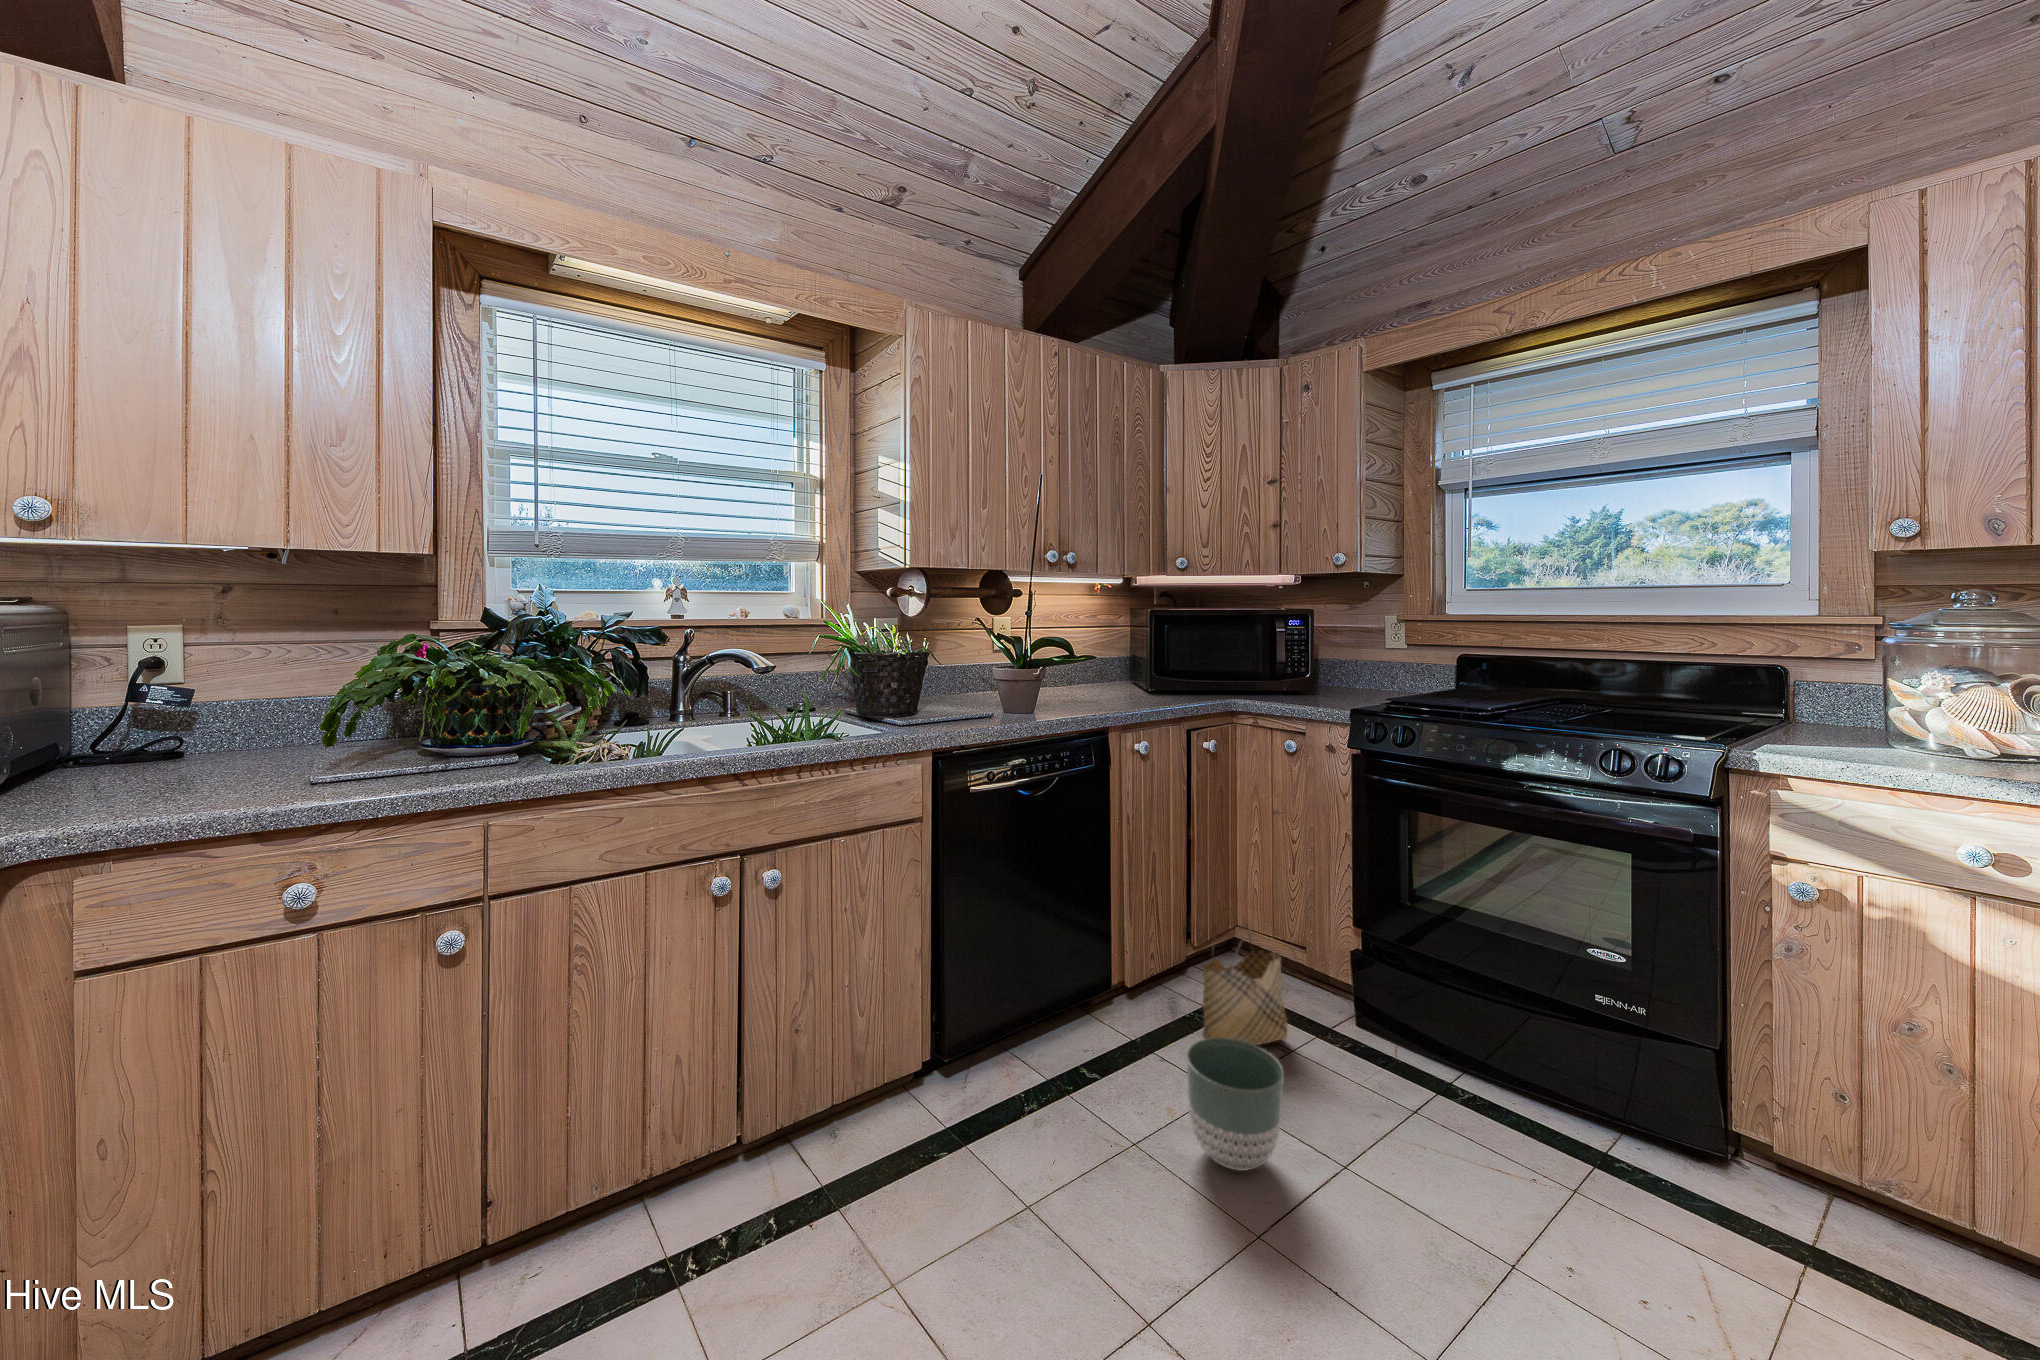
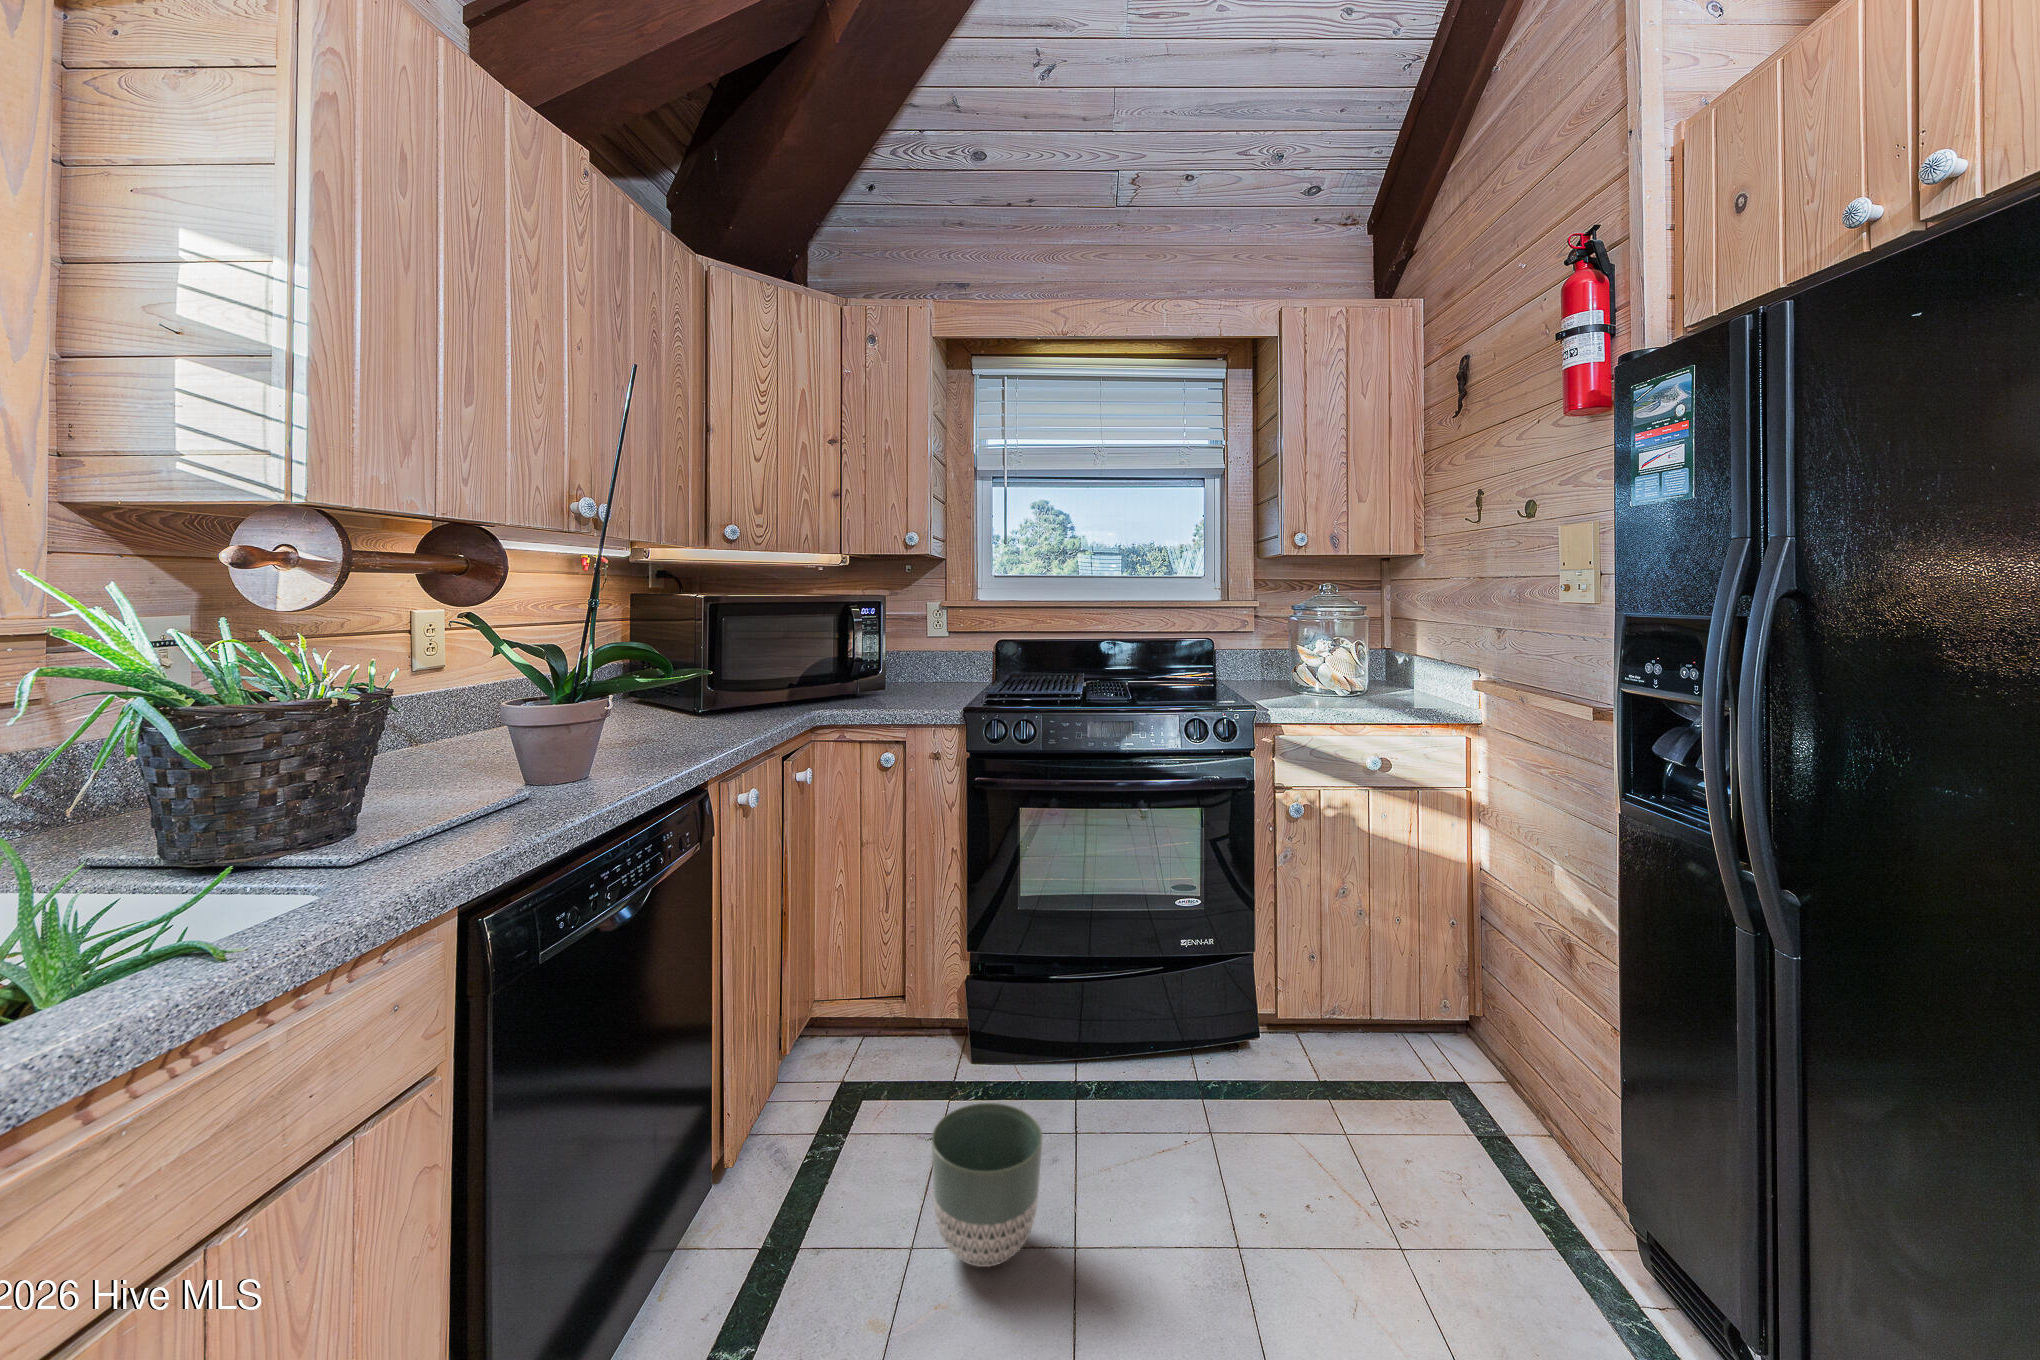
woven basket: present [1202,908,1287,1045] -> none [855,951,937,1129]

